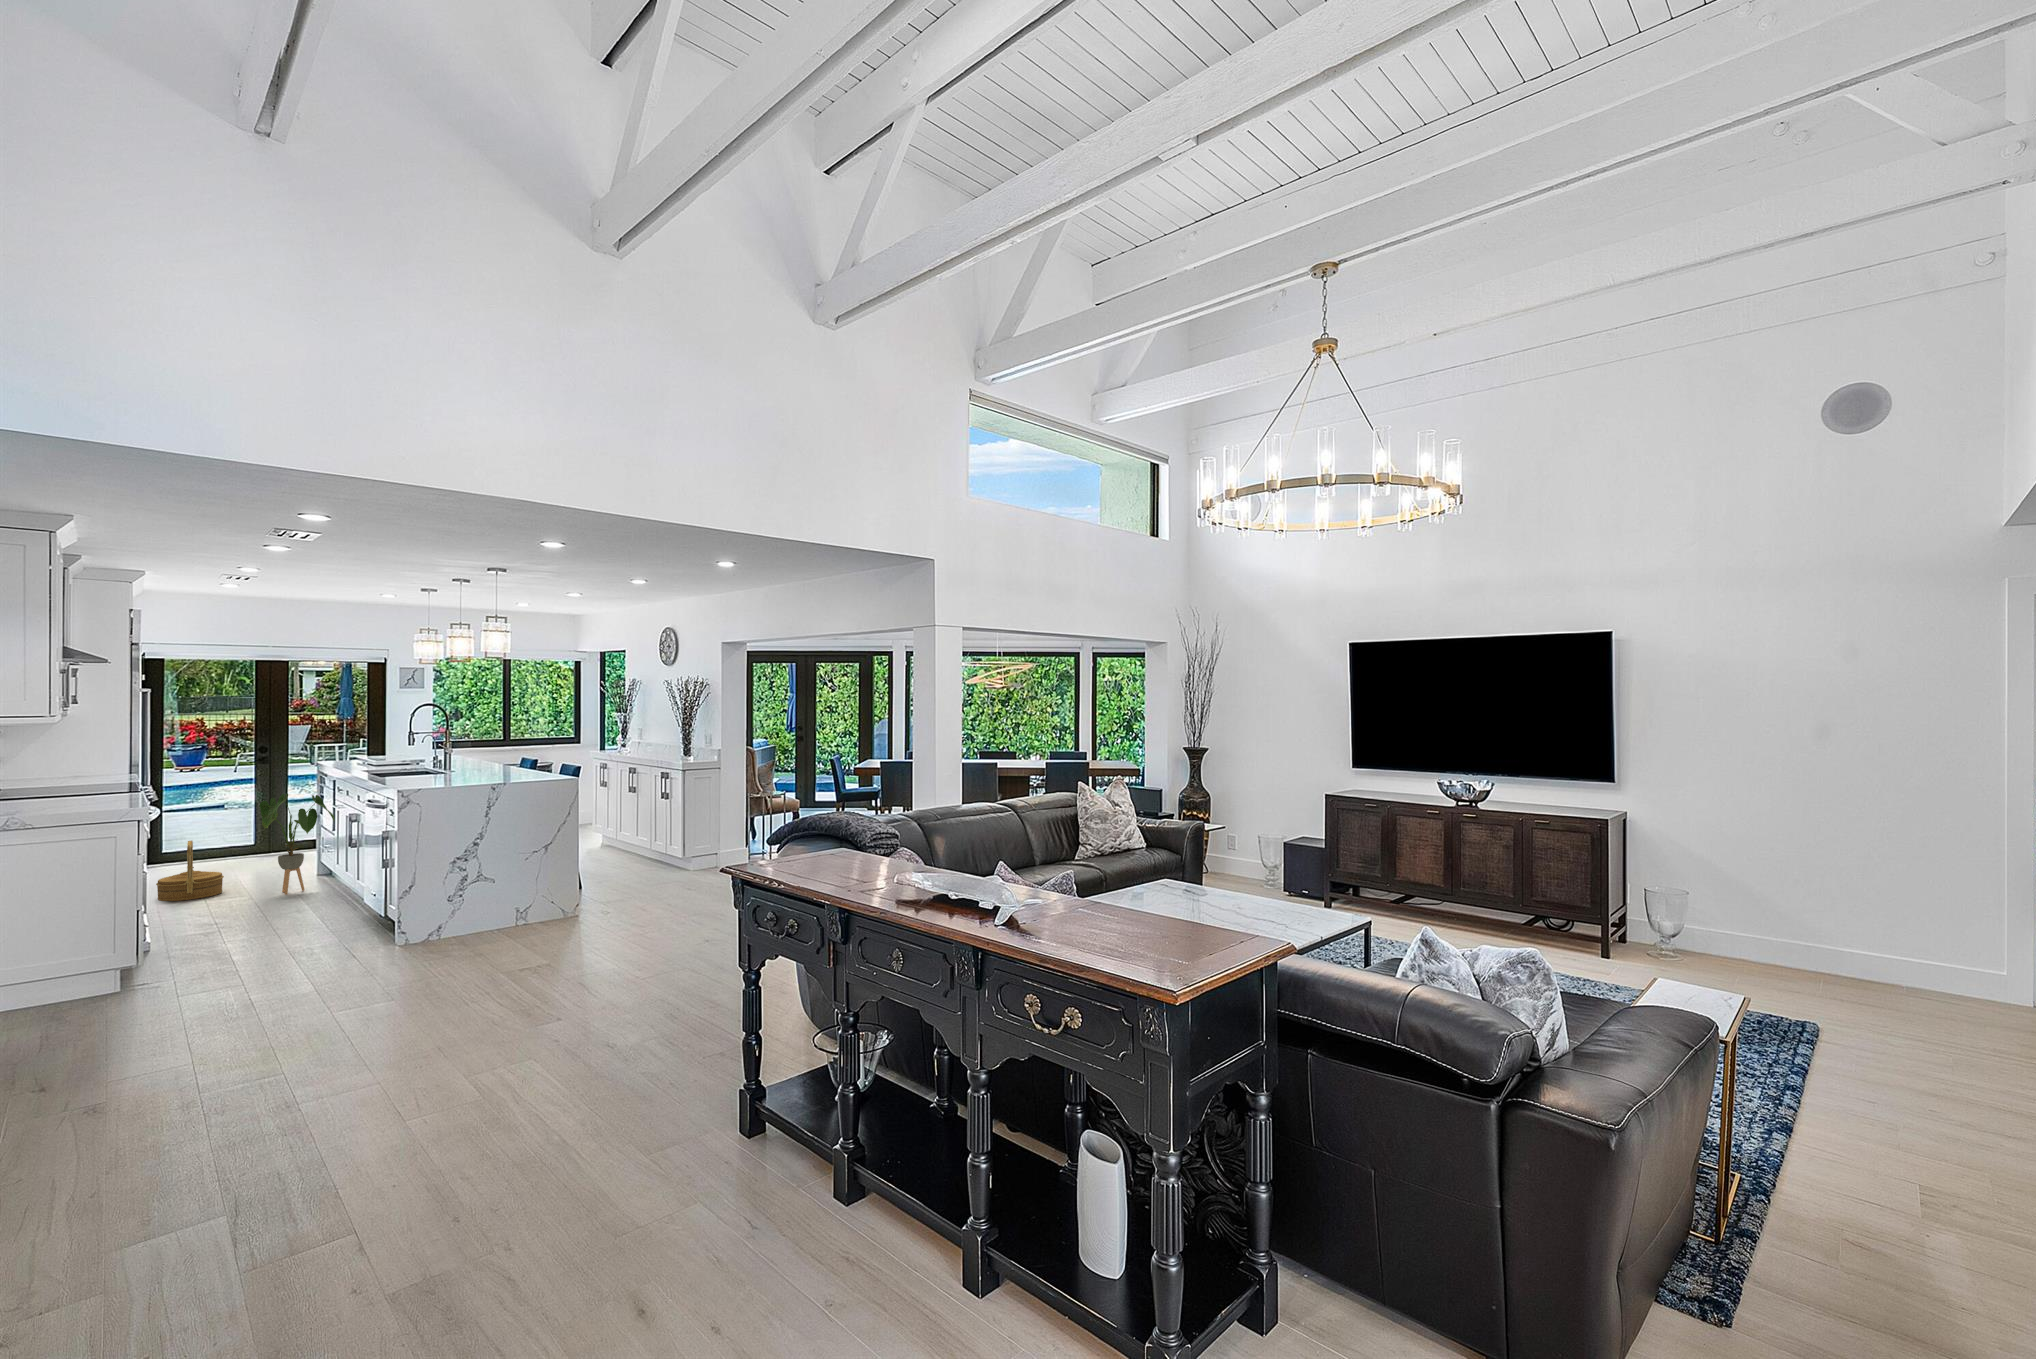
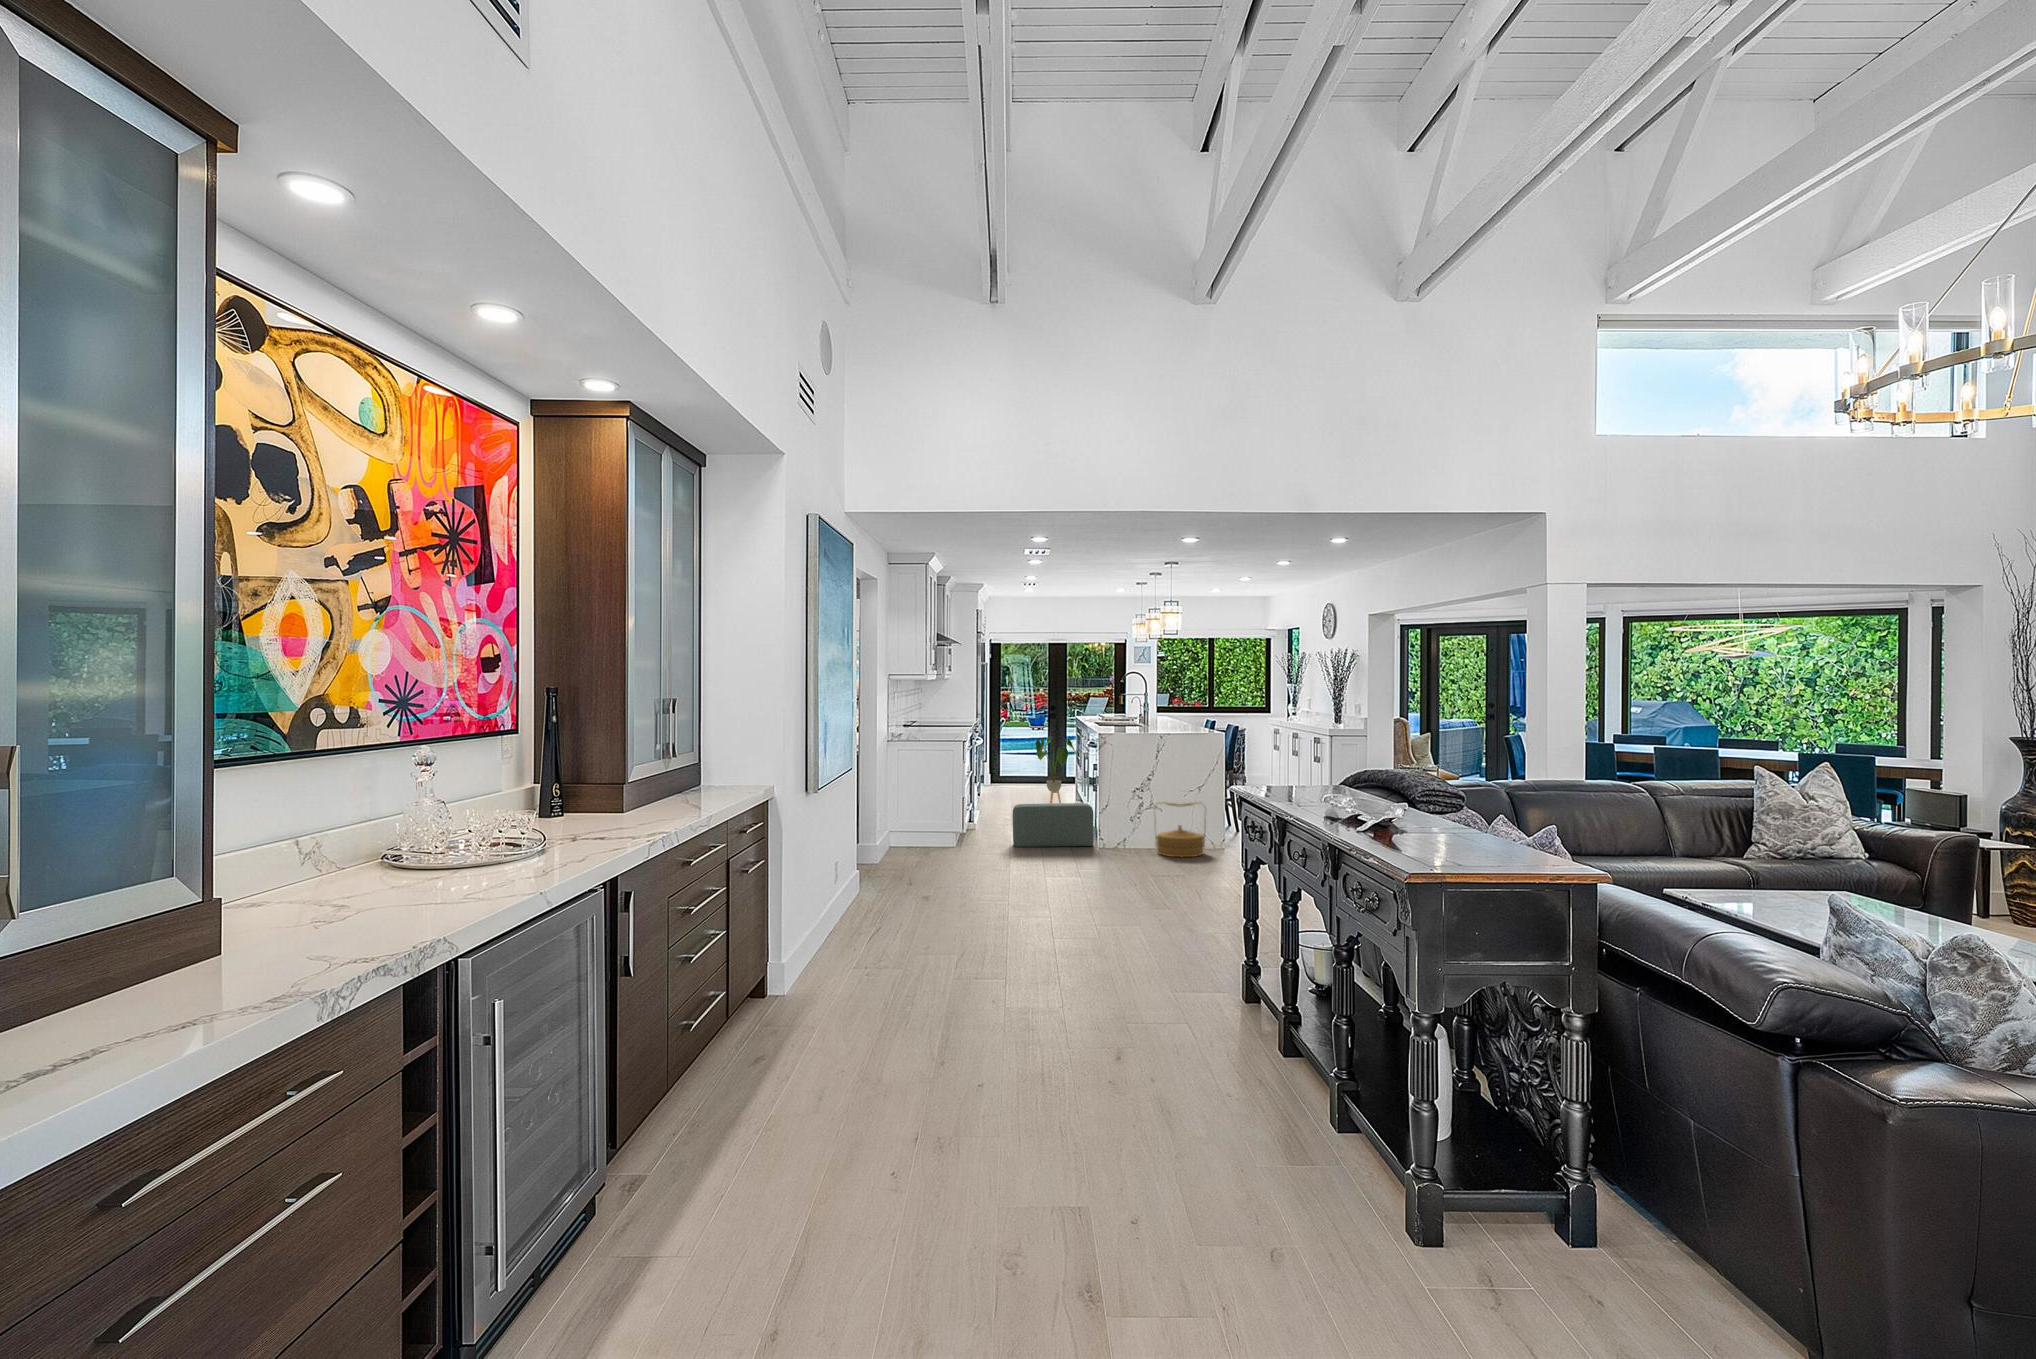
woven basket: present [156,841,224,901] -> present [1154,802,1205,857]
pouf: none [244,886,388,967] -> present [1012,803,1094,847]

